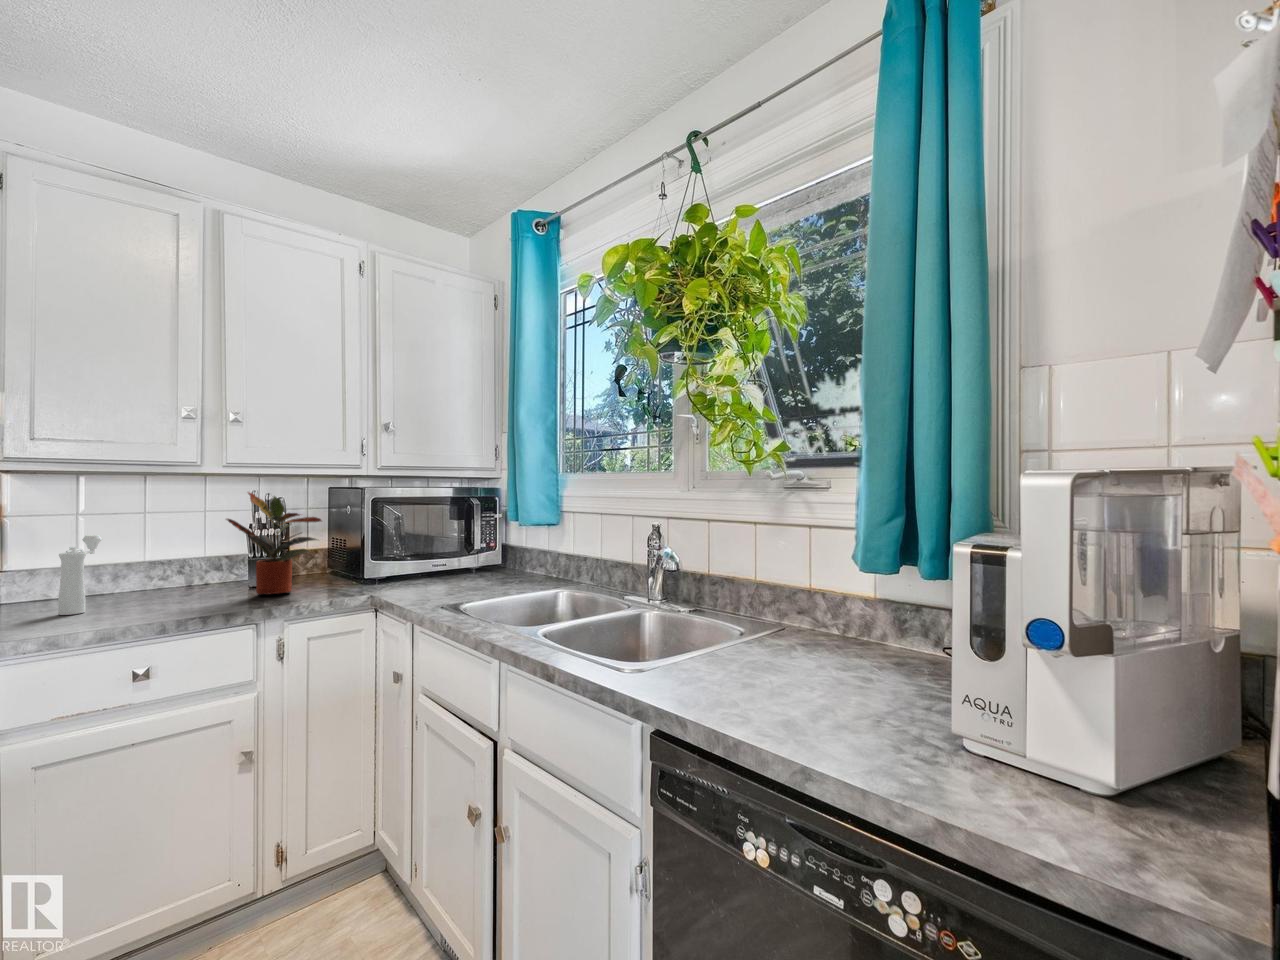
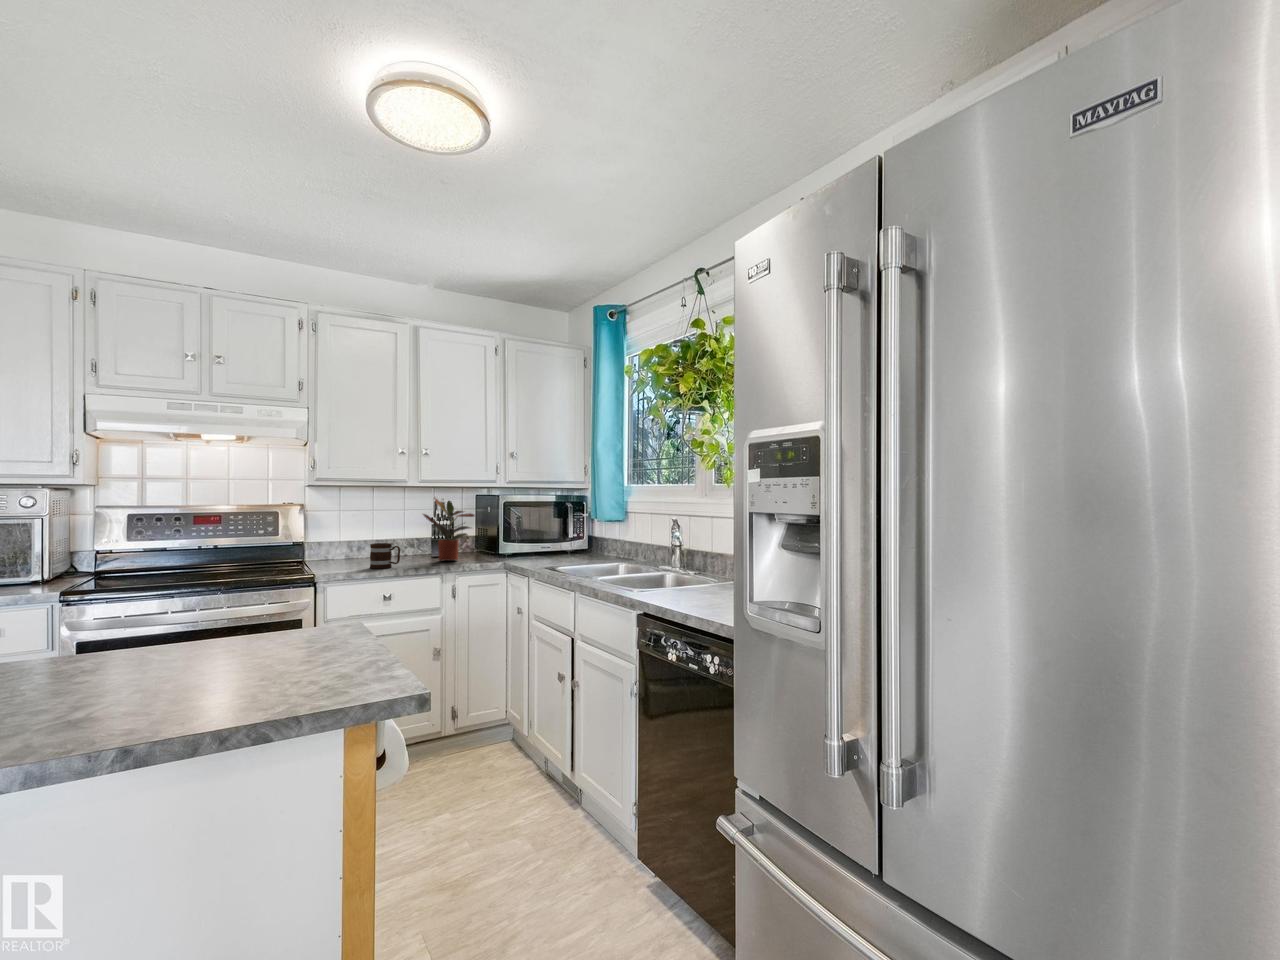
pepper mill: present [58,535,102,615] -> none [341,522,358,566]
mug: none [111,571,174,620] -> present [370,543,400,569]

